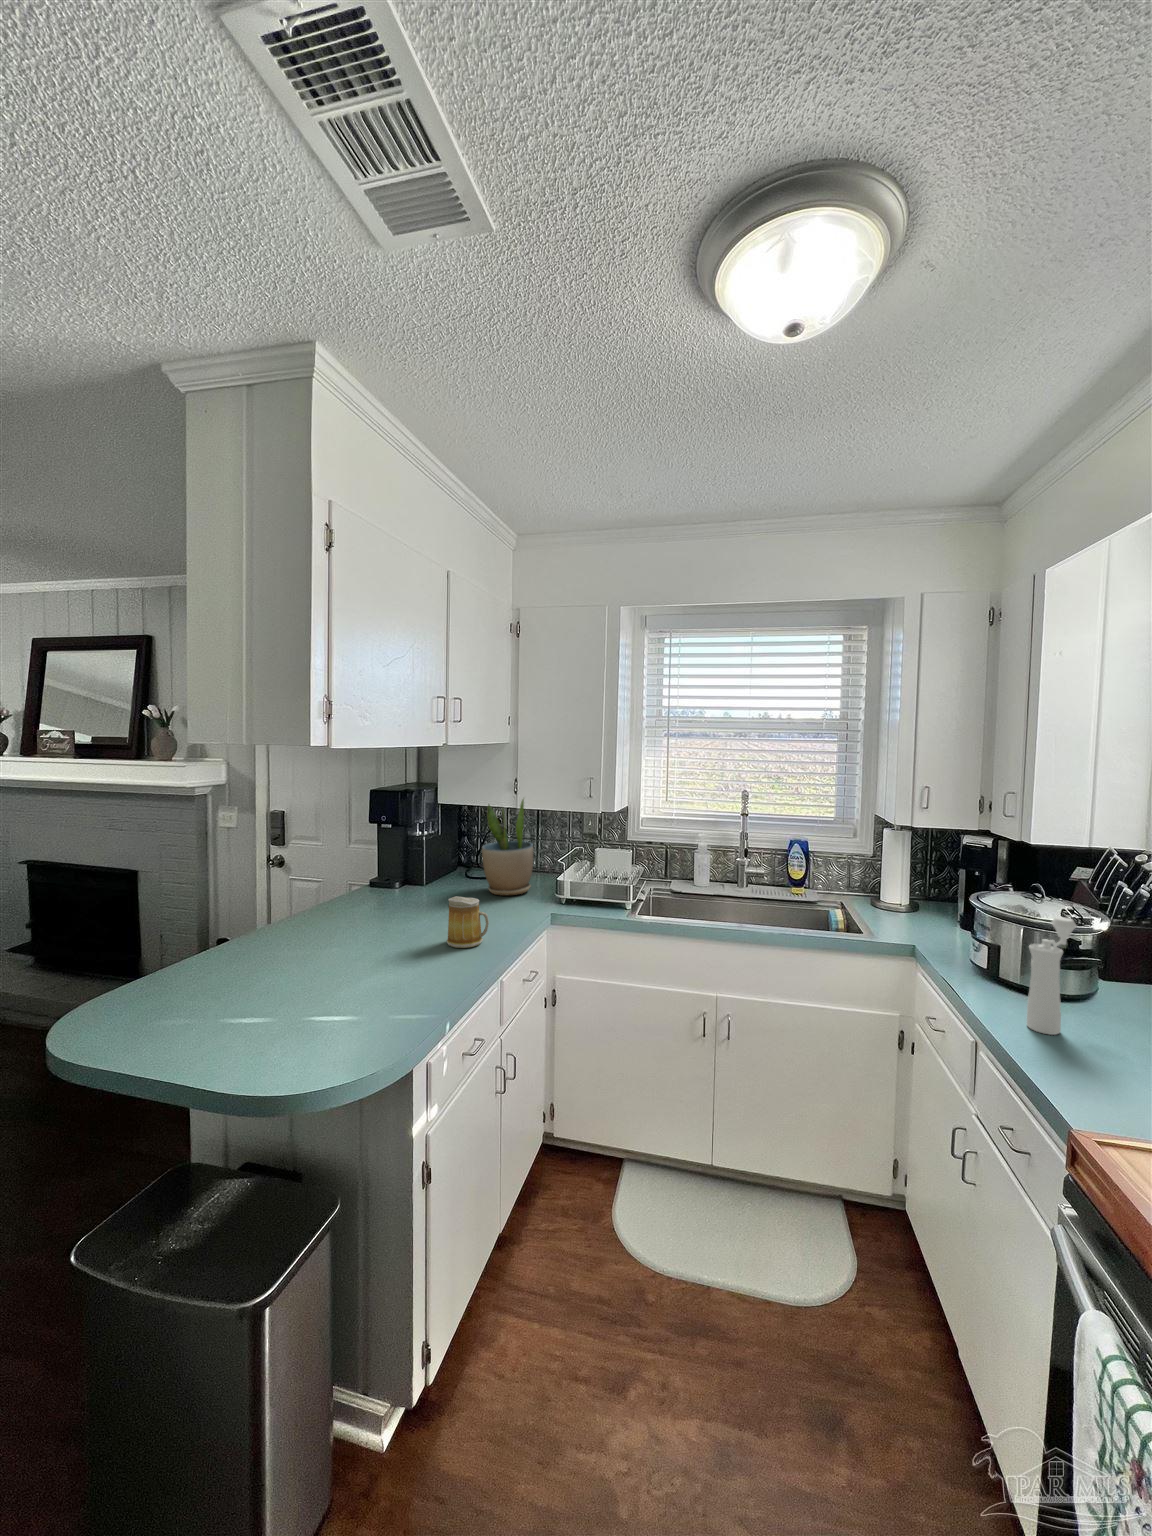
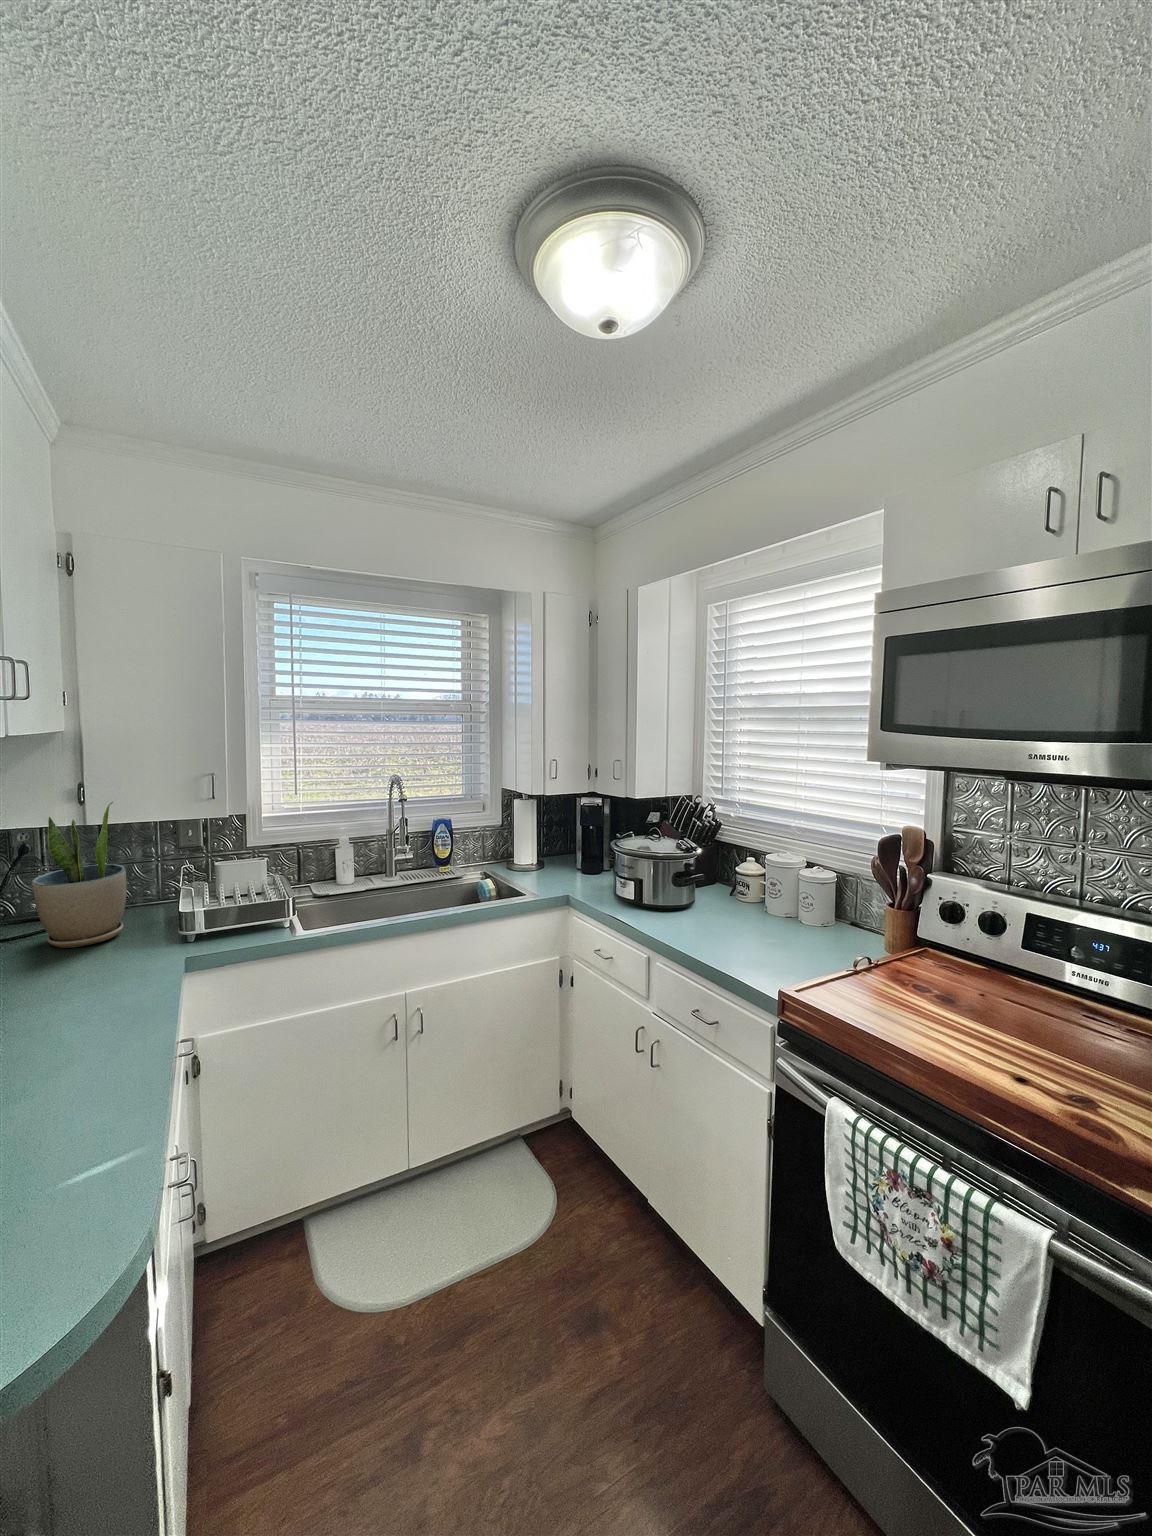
mug: present [447,896,489,948] -> none [51,957,127,1038]
pepper mill: present [1027,917,1076,1035] -> none [694,853,716,942]

